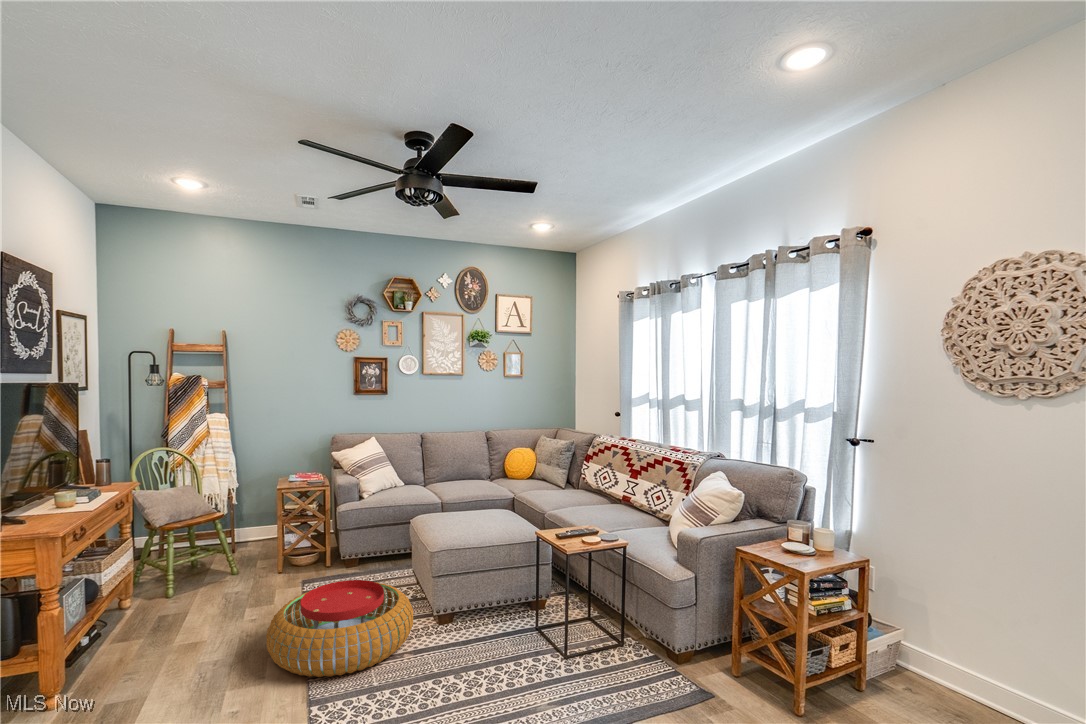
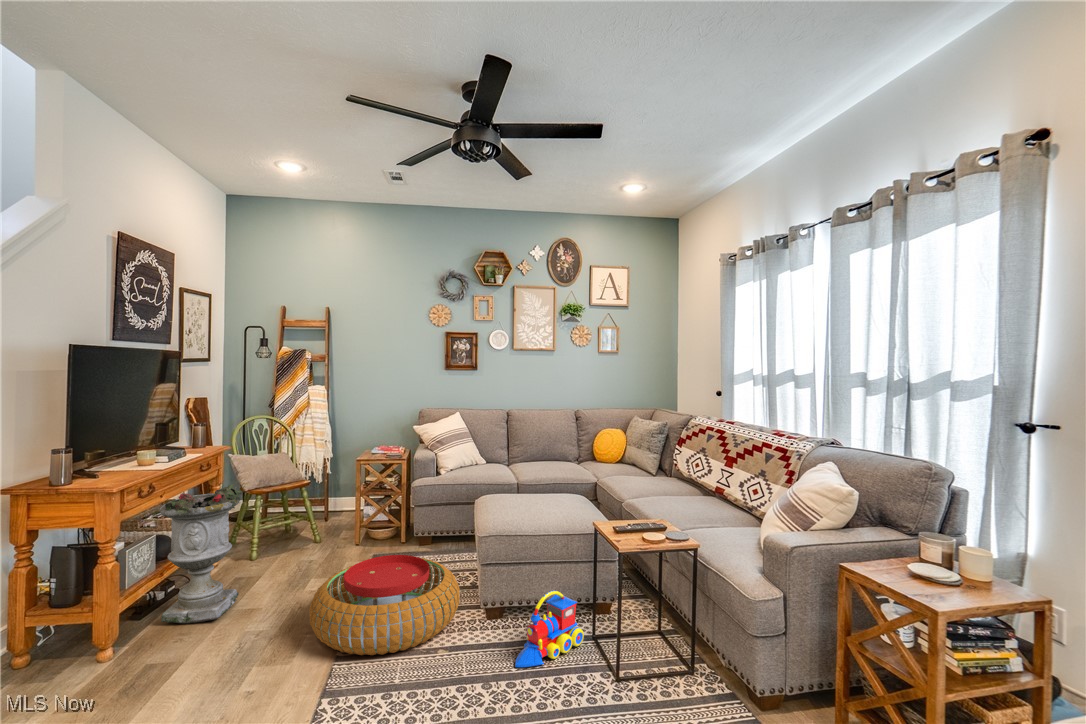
planter: none [87,523,177,676] -> present [160,484,242,623]
toy train: none [478,596,532,666] -> present [515,590,584,667]

